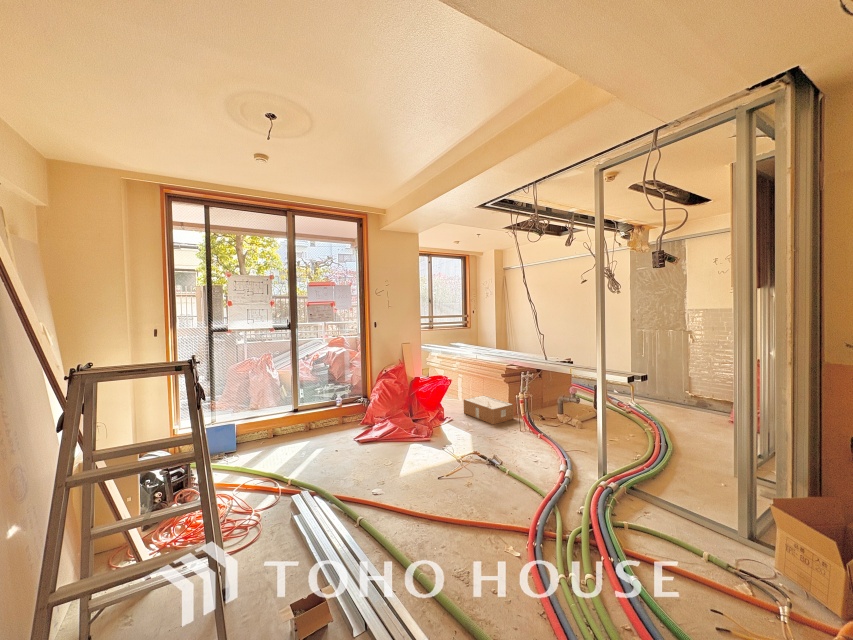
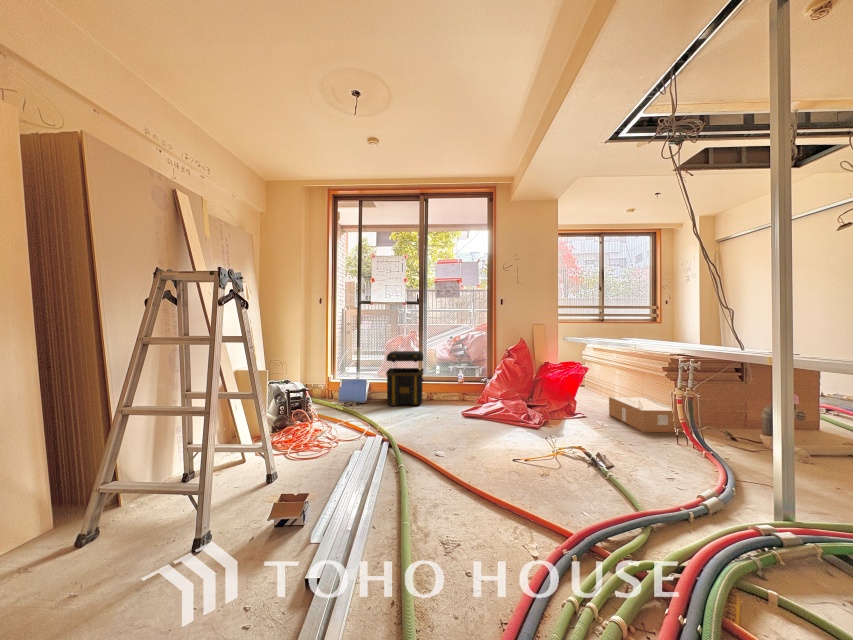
toolbox: none [258,381,307,448] -> present [386,351,424,405]

